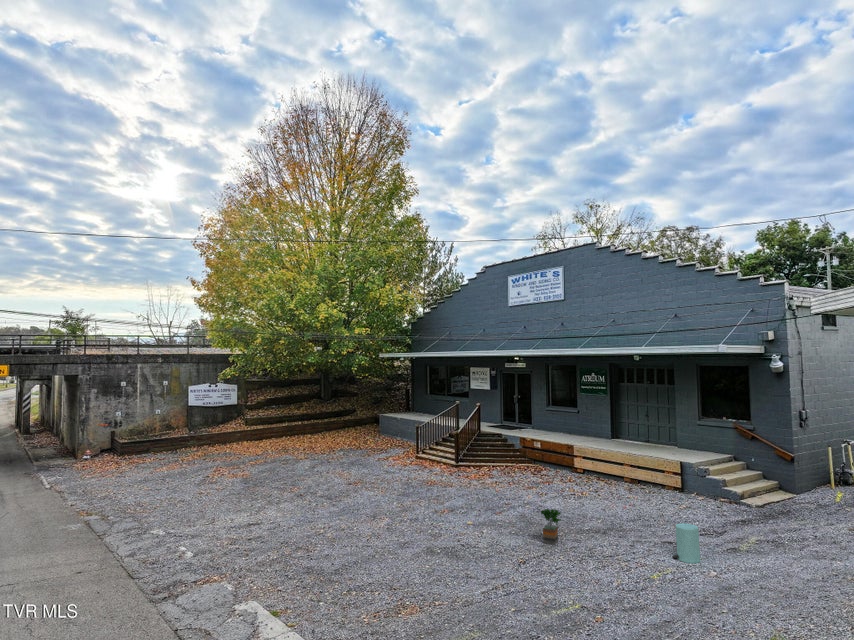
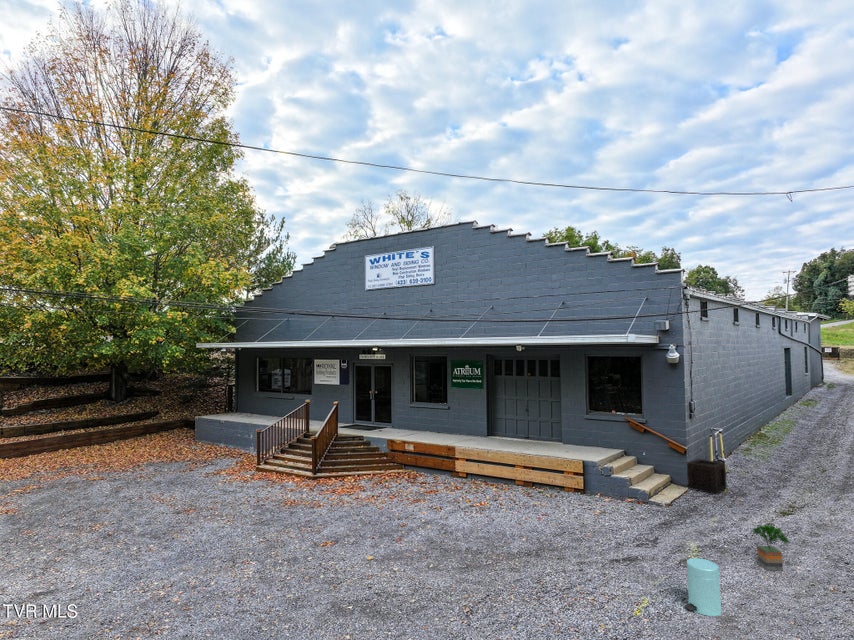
wooden crate: none [796,470,842,503] -> present [687,459,727,494]
potted tree: present [541,509,561,545] -> present [753,525,789,571]

